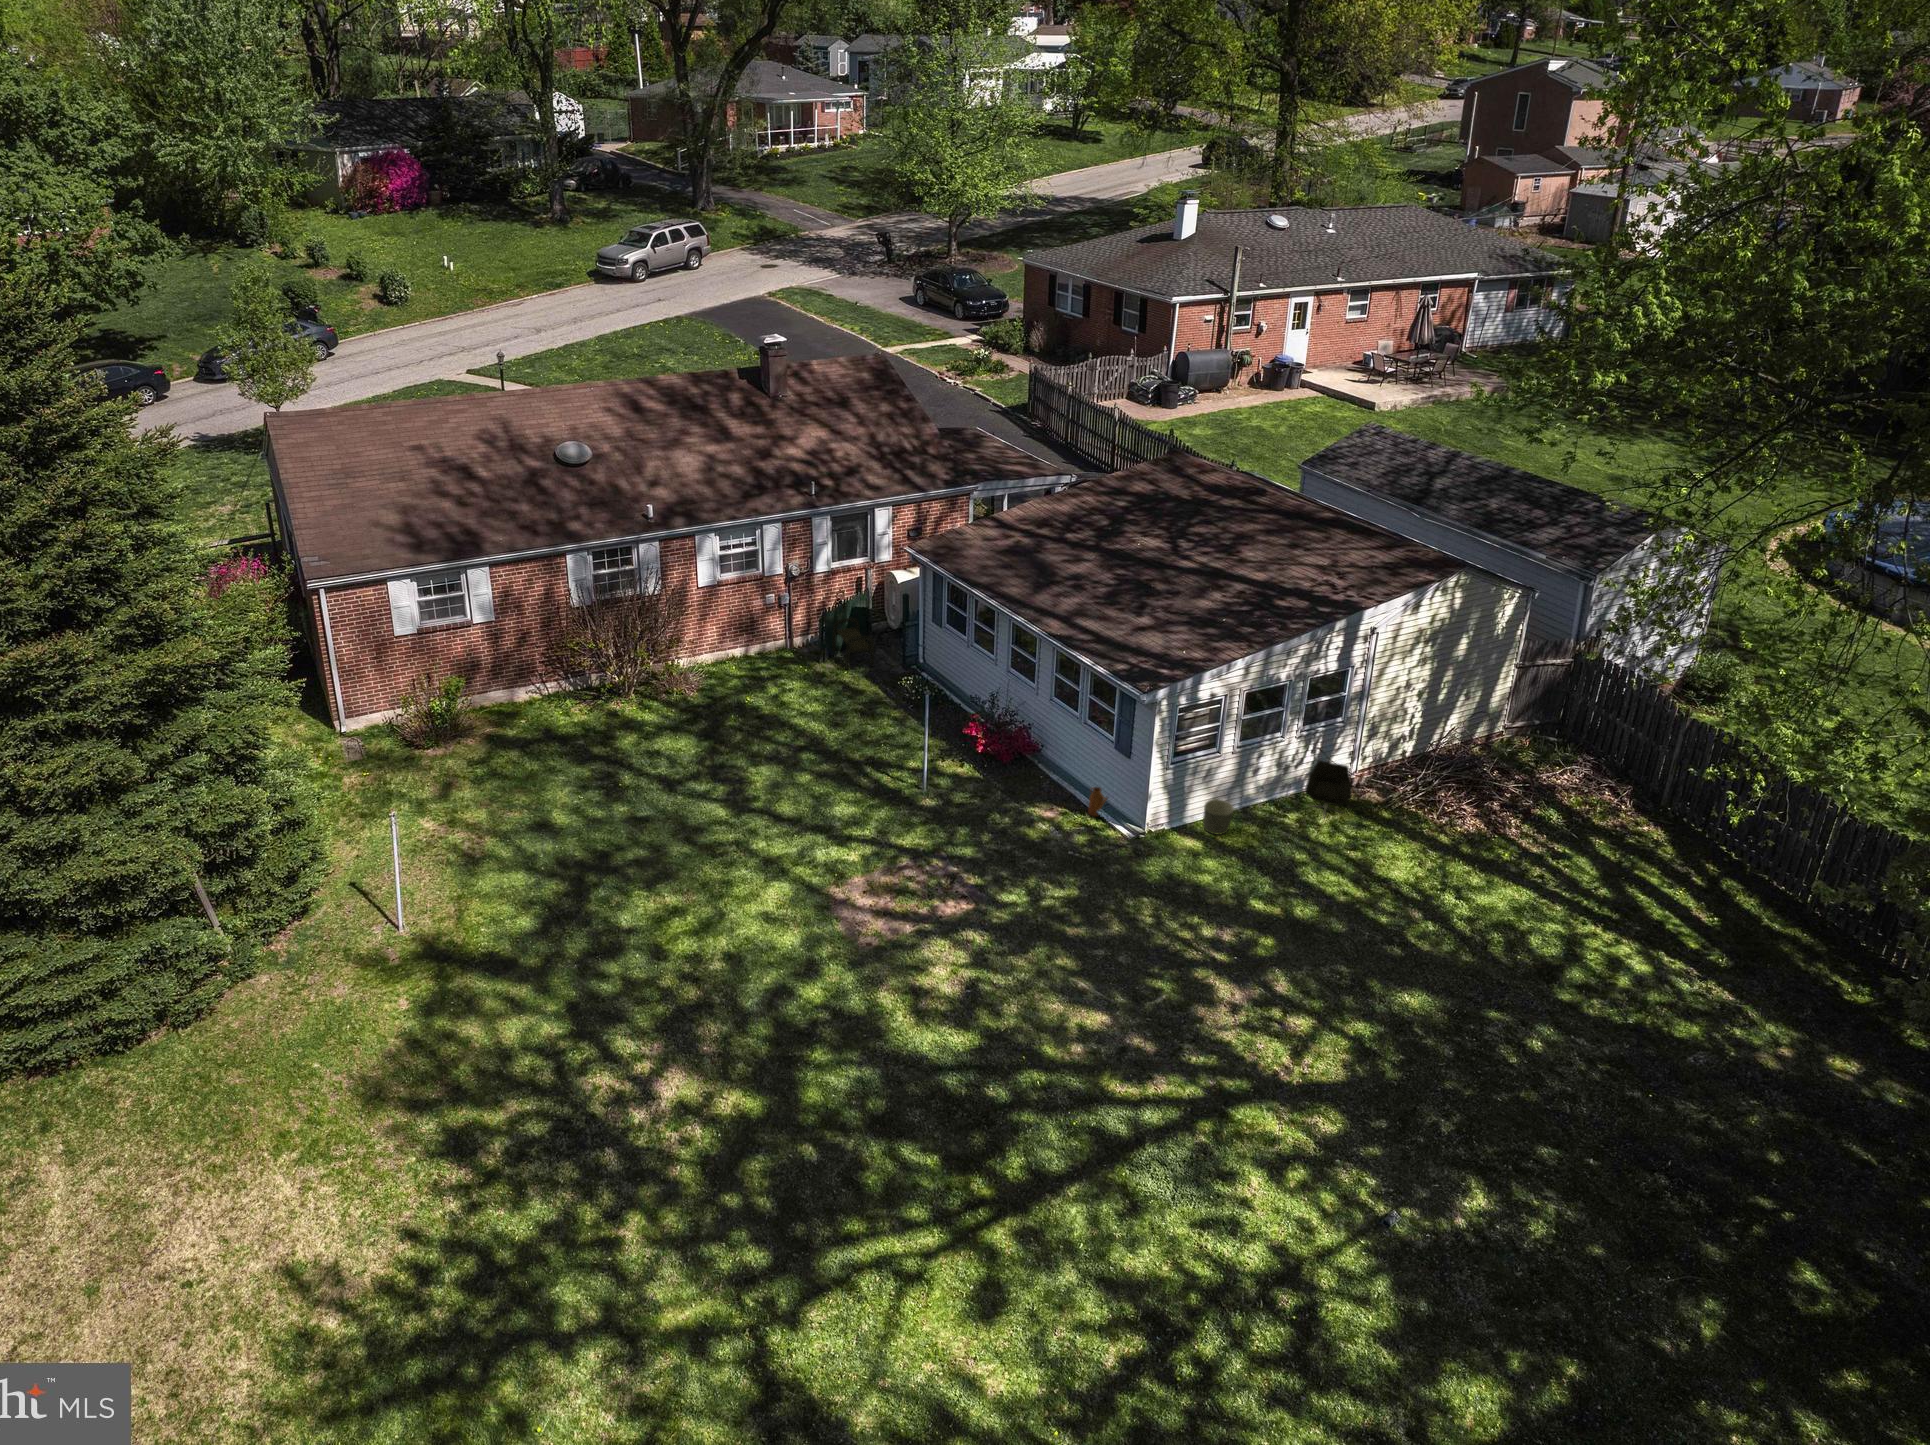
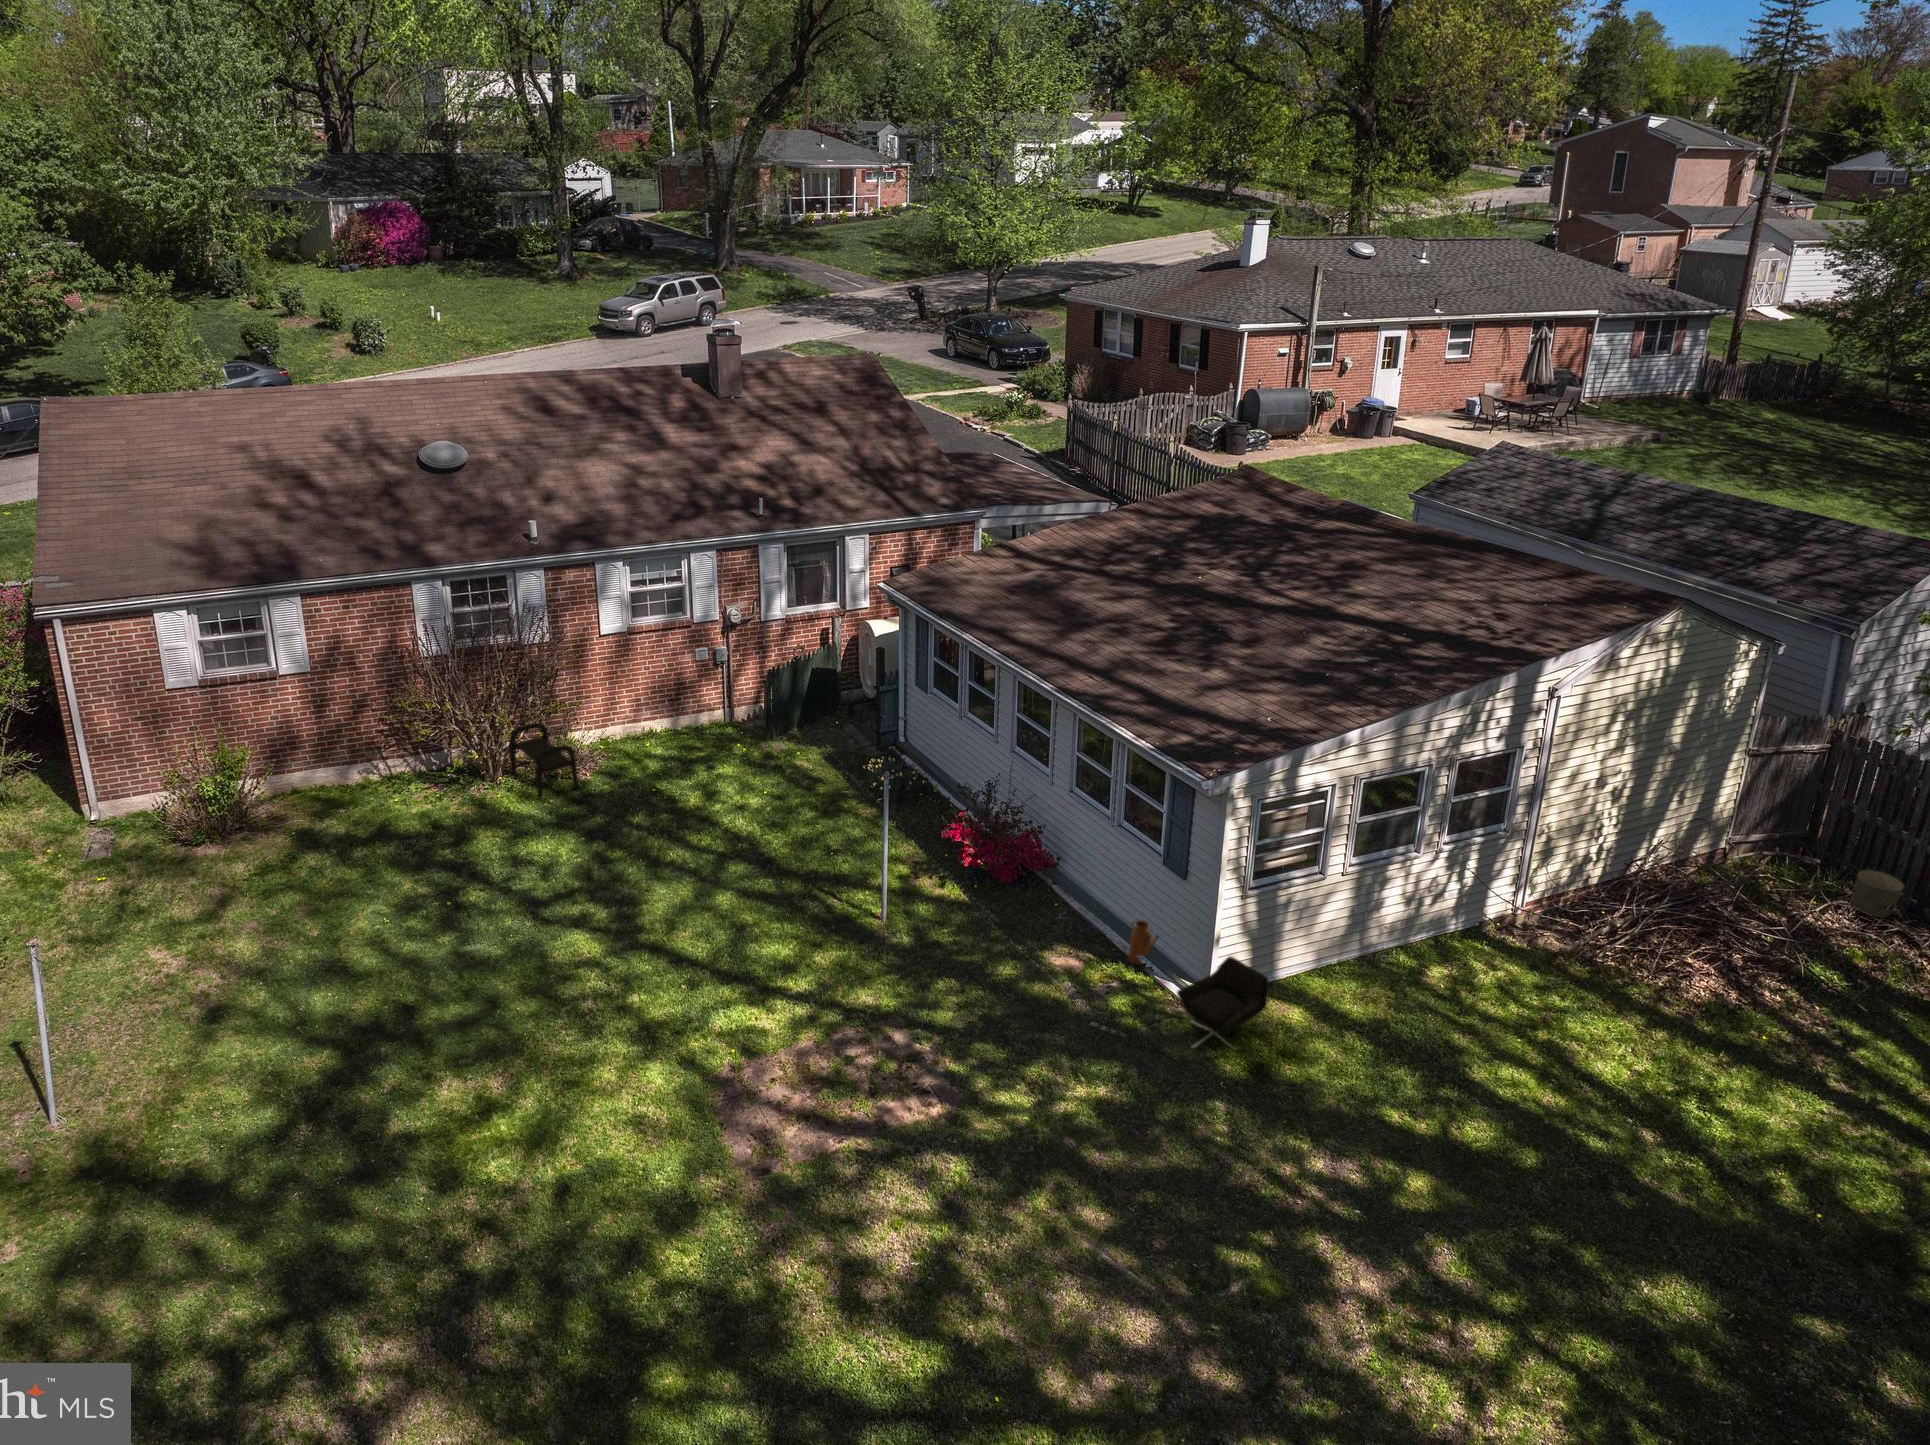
bench: present [832,618,874,670] -> present [509,723,579,799]
lounge chair: present [1305,760,1352,818] -> present [1177,957,1269,1050]
planter: present [1203,799,1234,835] -> present [1851,870,1903,918]

